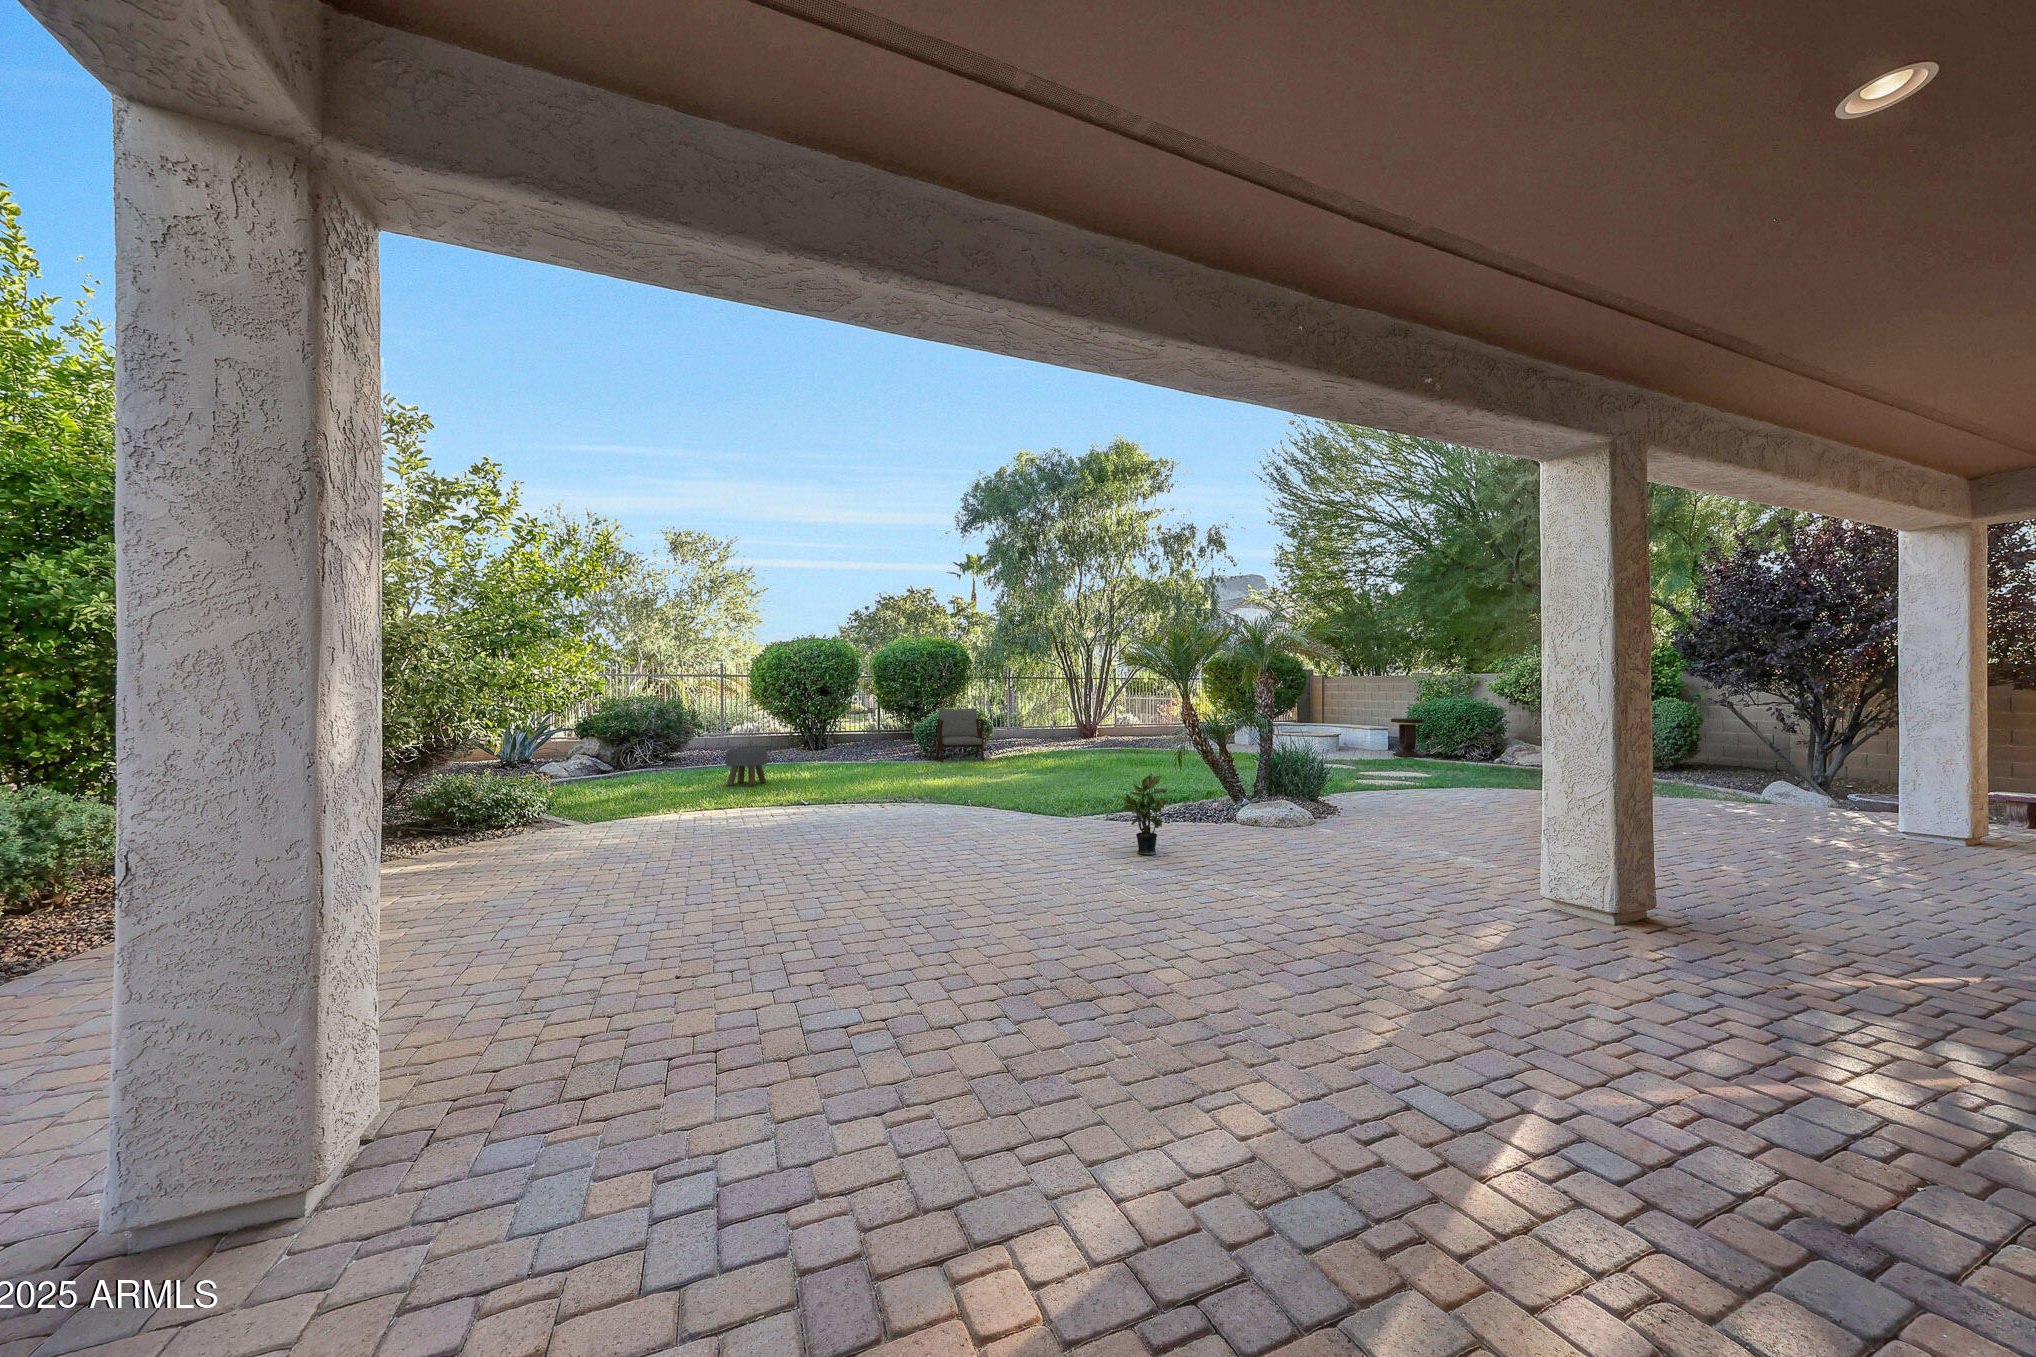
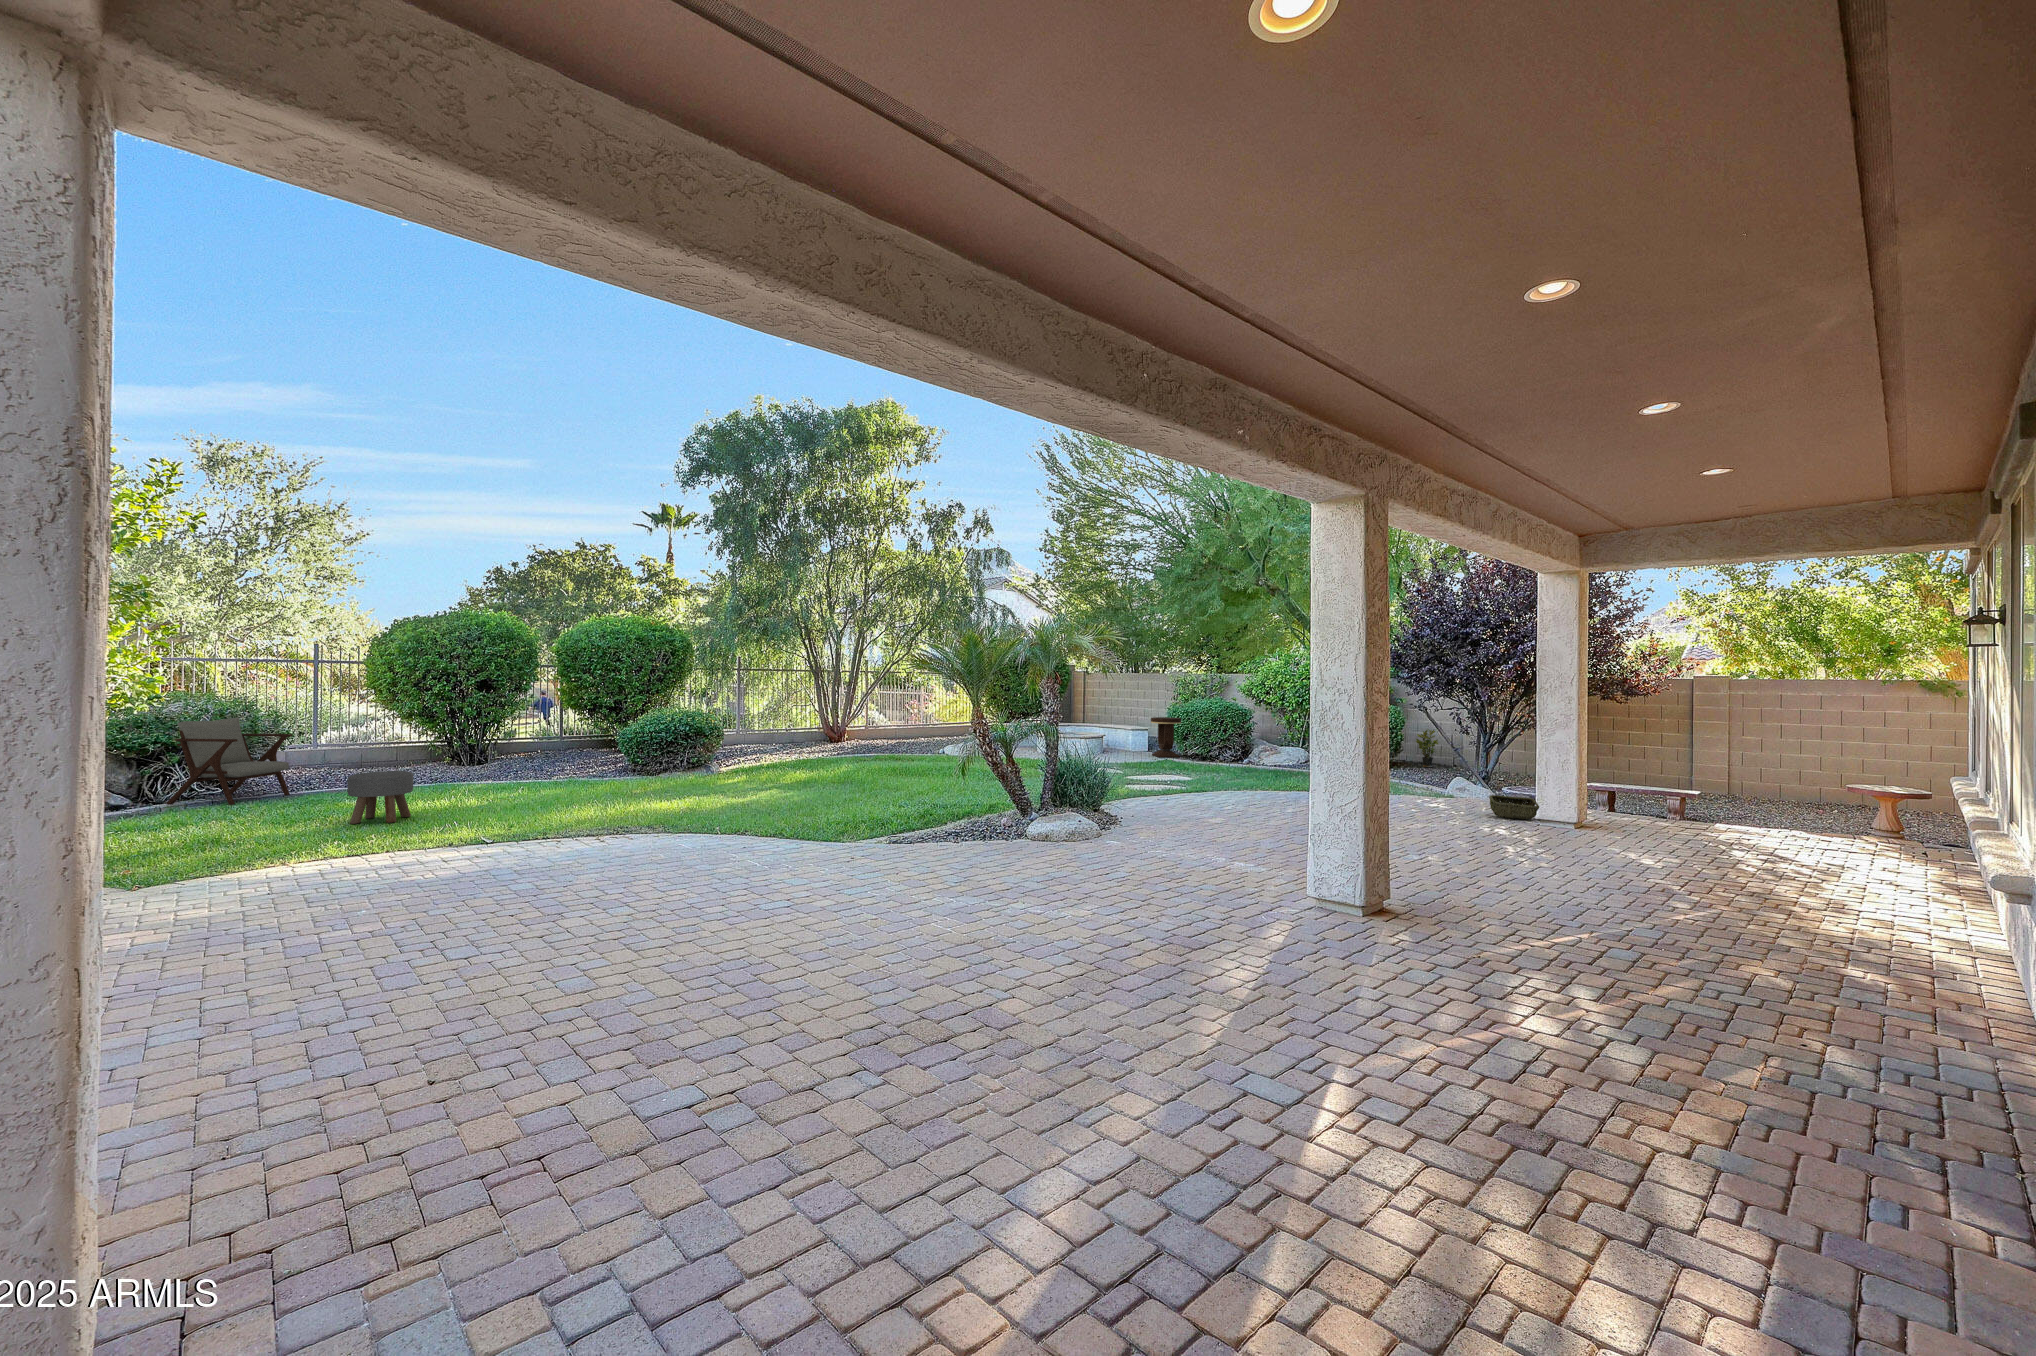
lounge chair: present [936,708,984,762] -> present [167,718,292,805]
potted plant: present [1124,773,1168,855] -> present [1416,729,1438,767]
woven basket: none [1817,803,1896,834] -> present [1489,795,1539,819]

